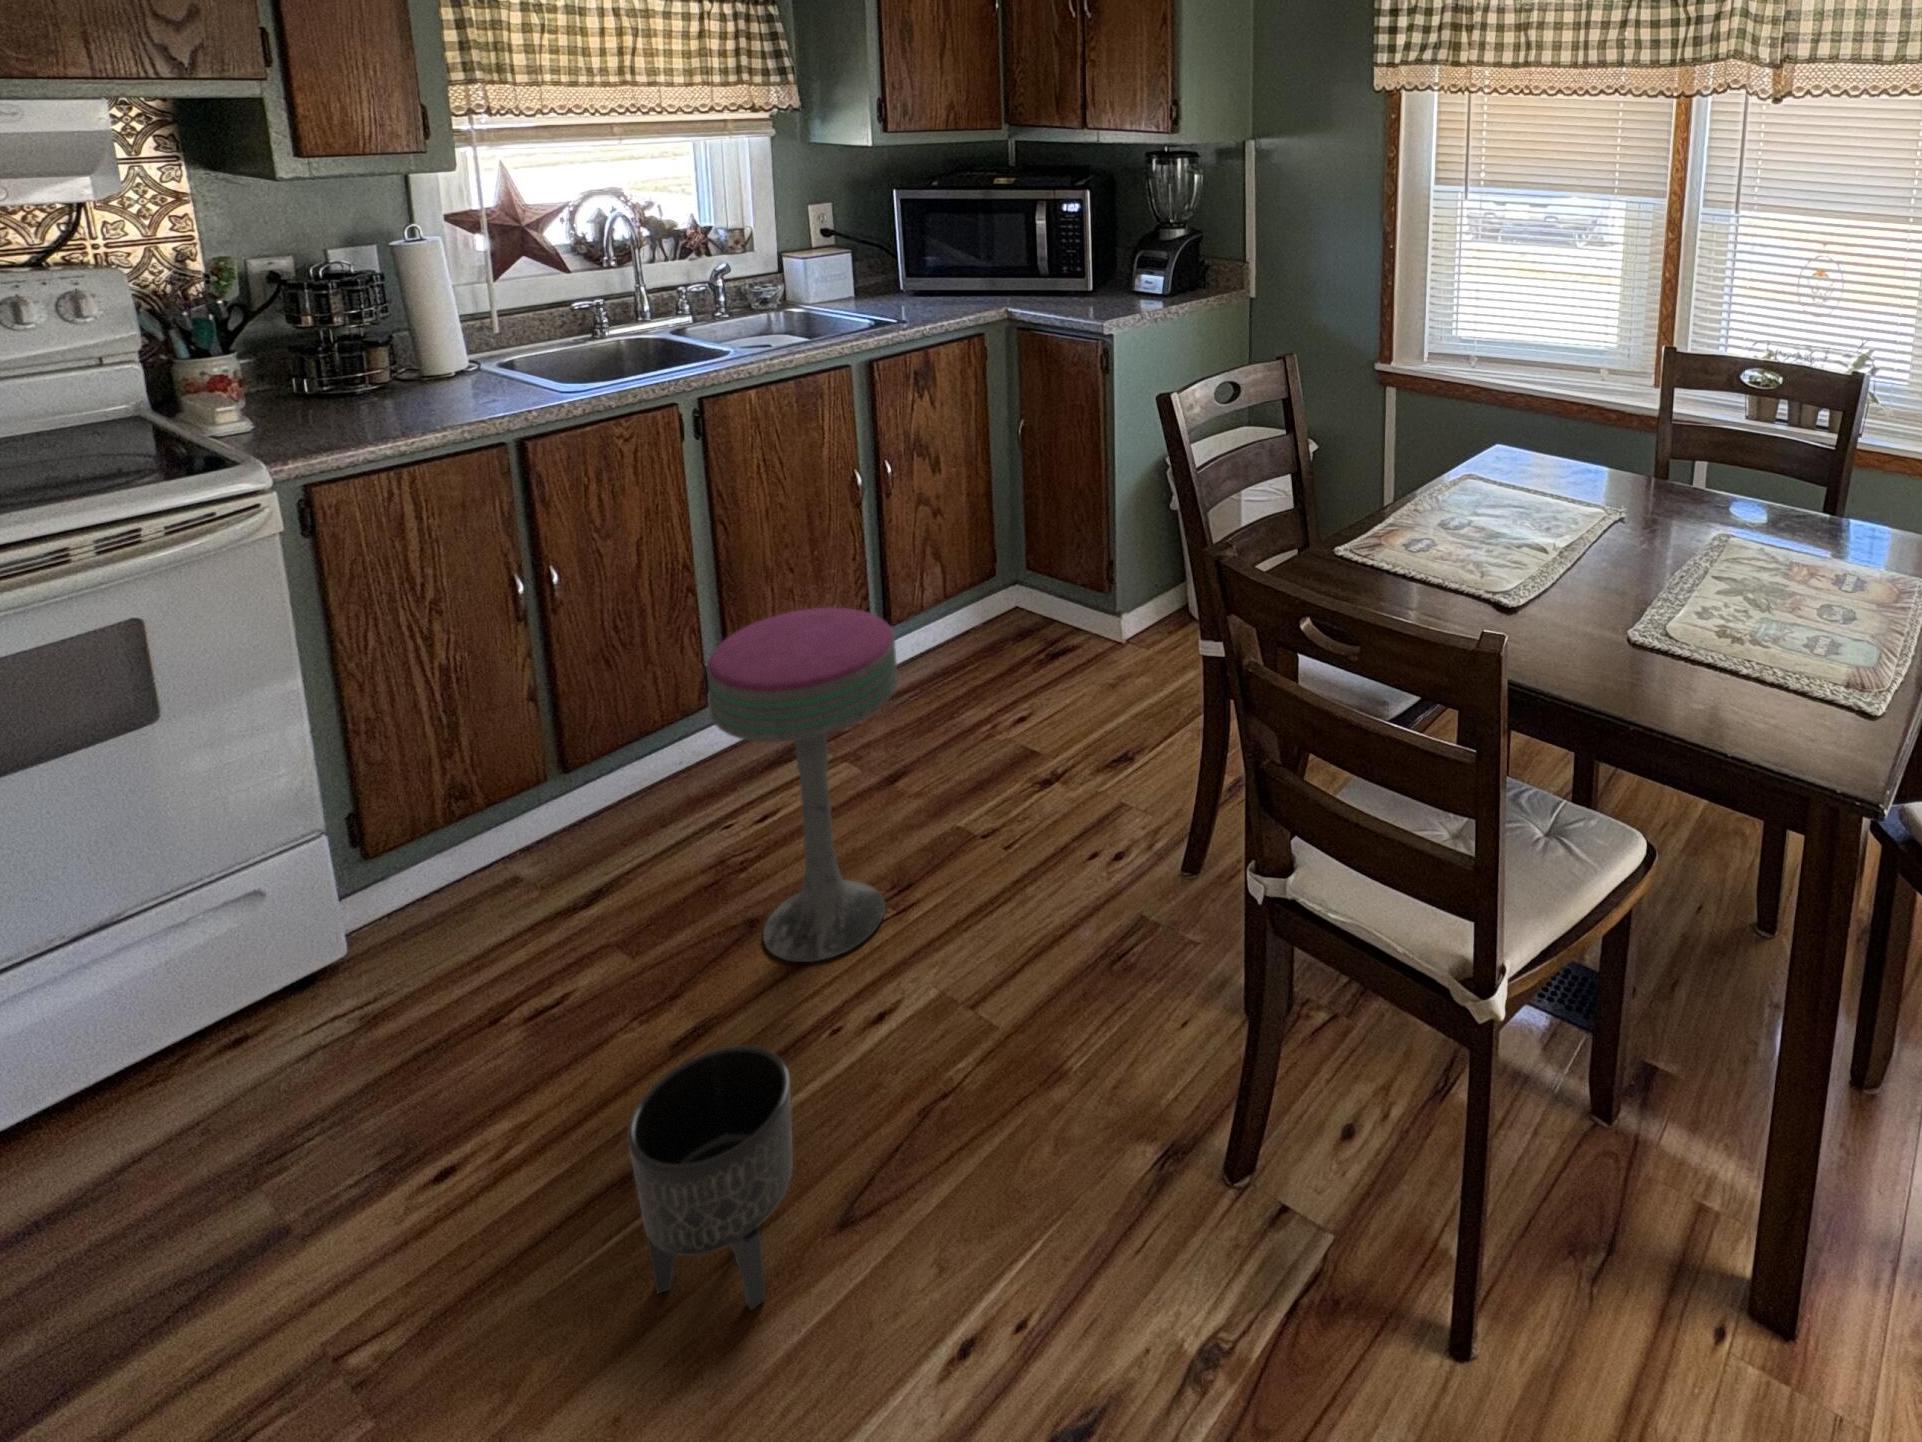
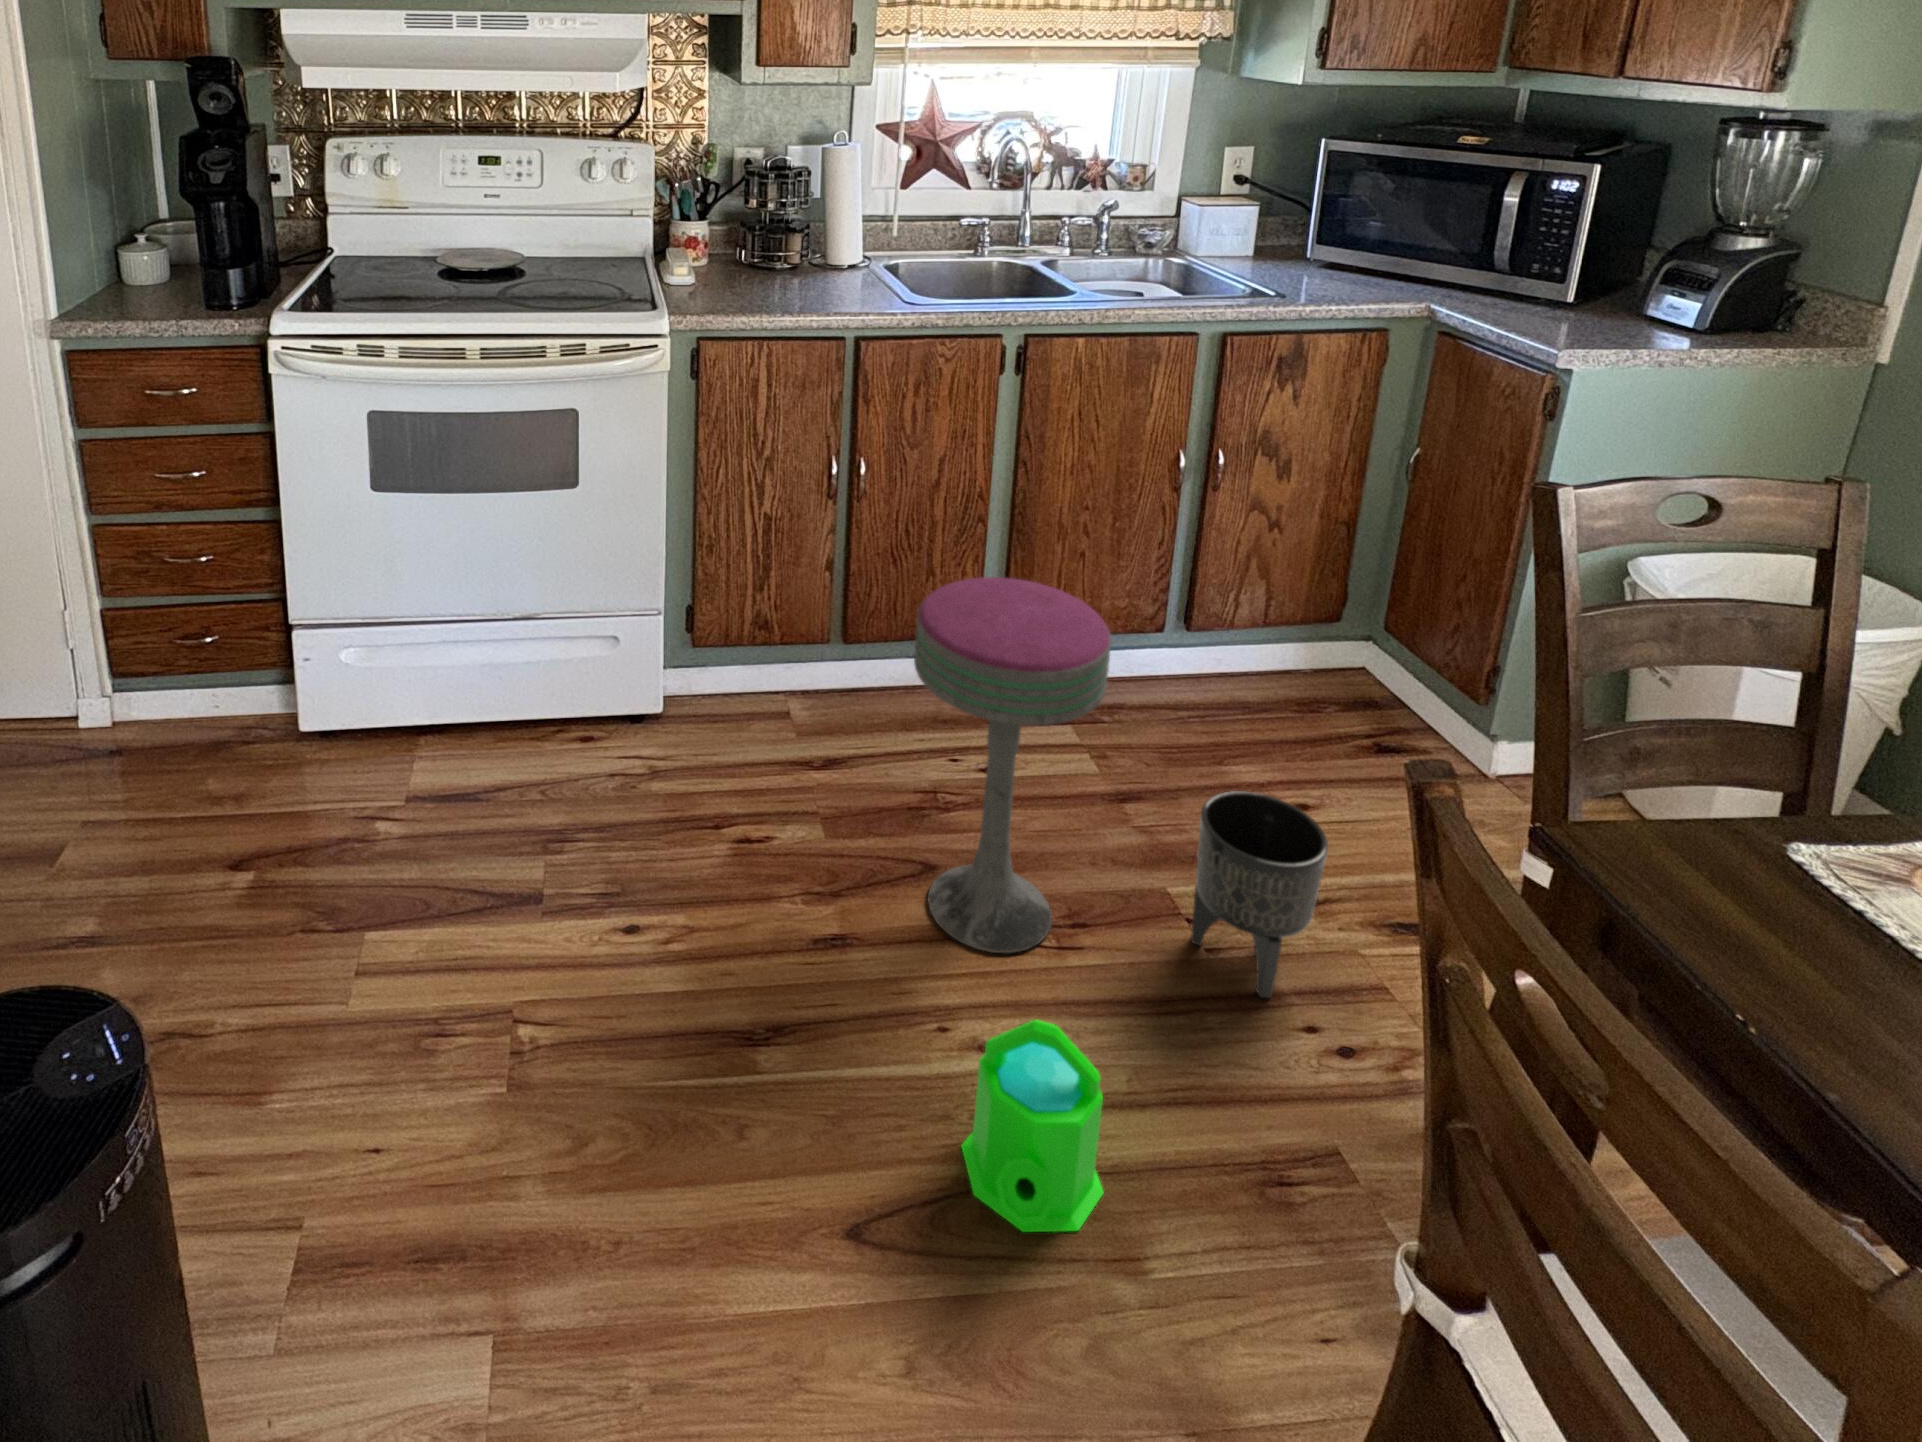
watering can: none [901,941,1021,1128] -> present [961,1019,1104,1232]
planter: present [627,1046,793,1309] -> present [1191,791,1328,998]

